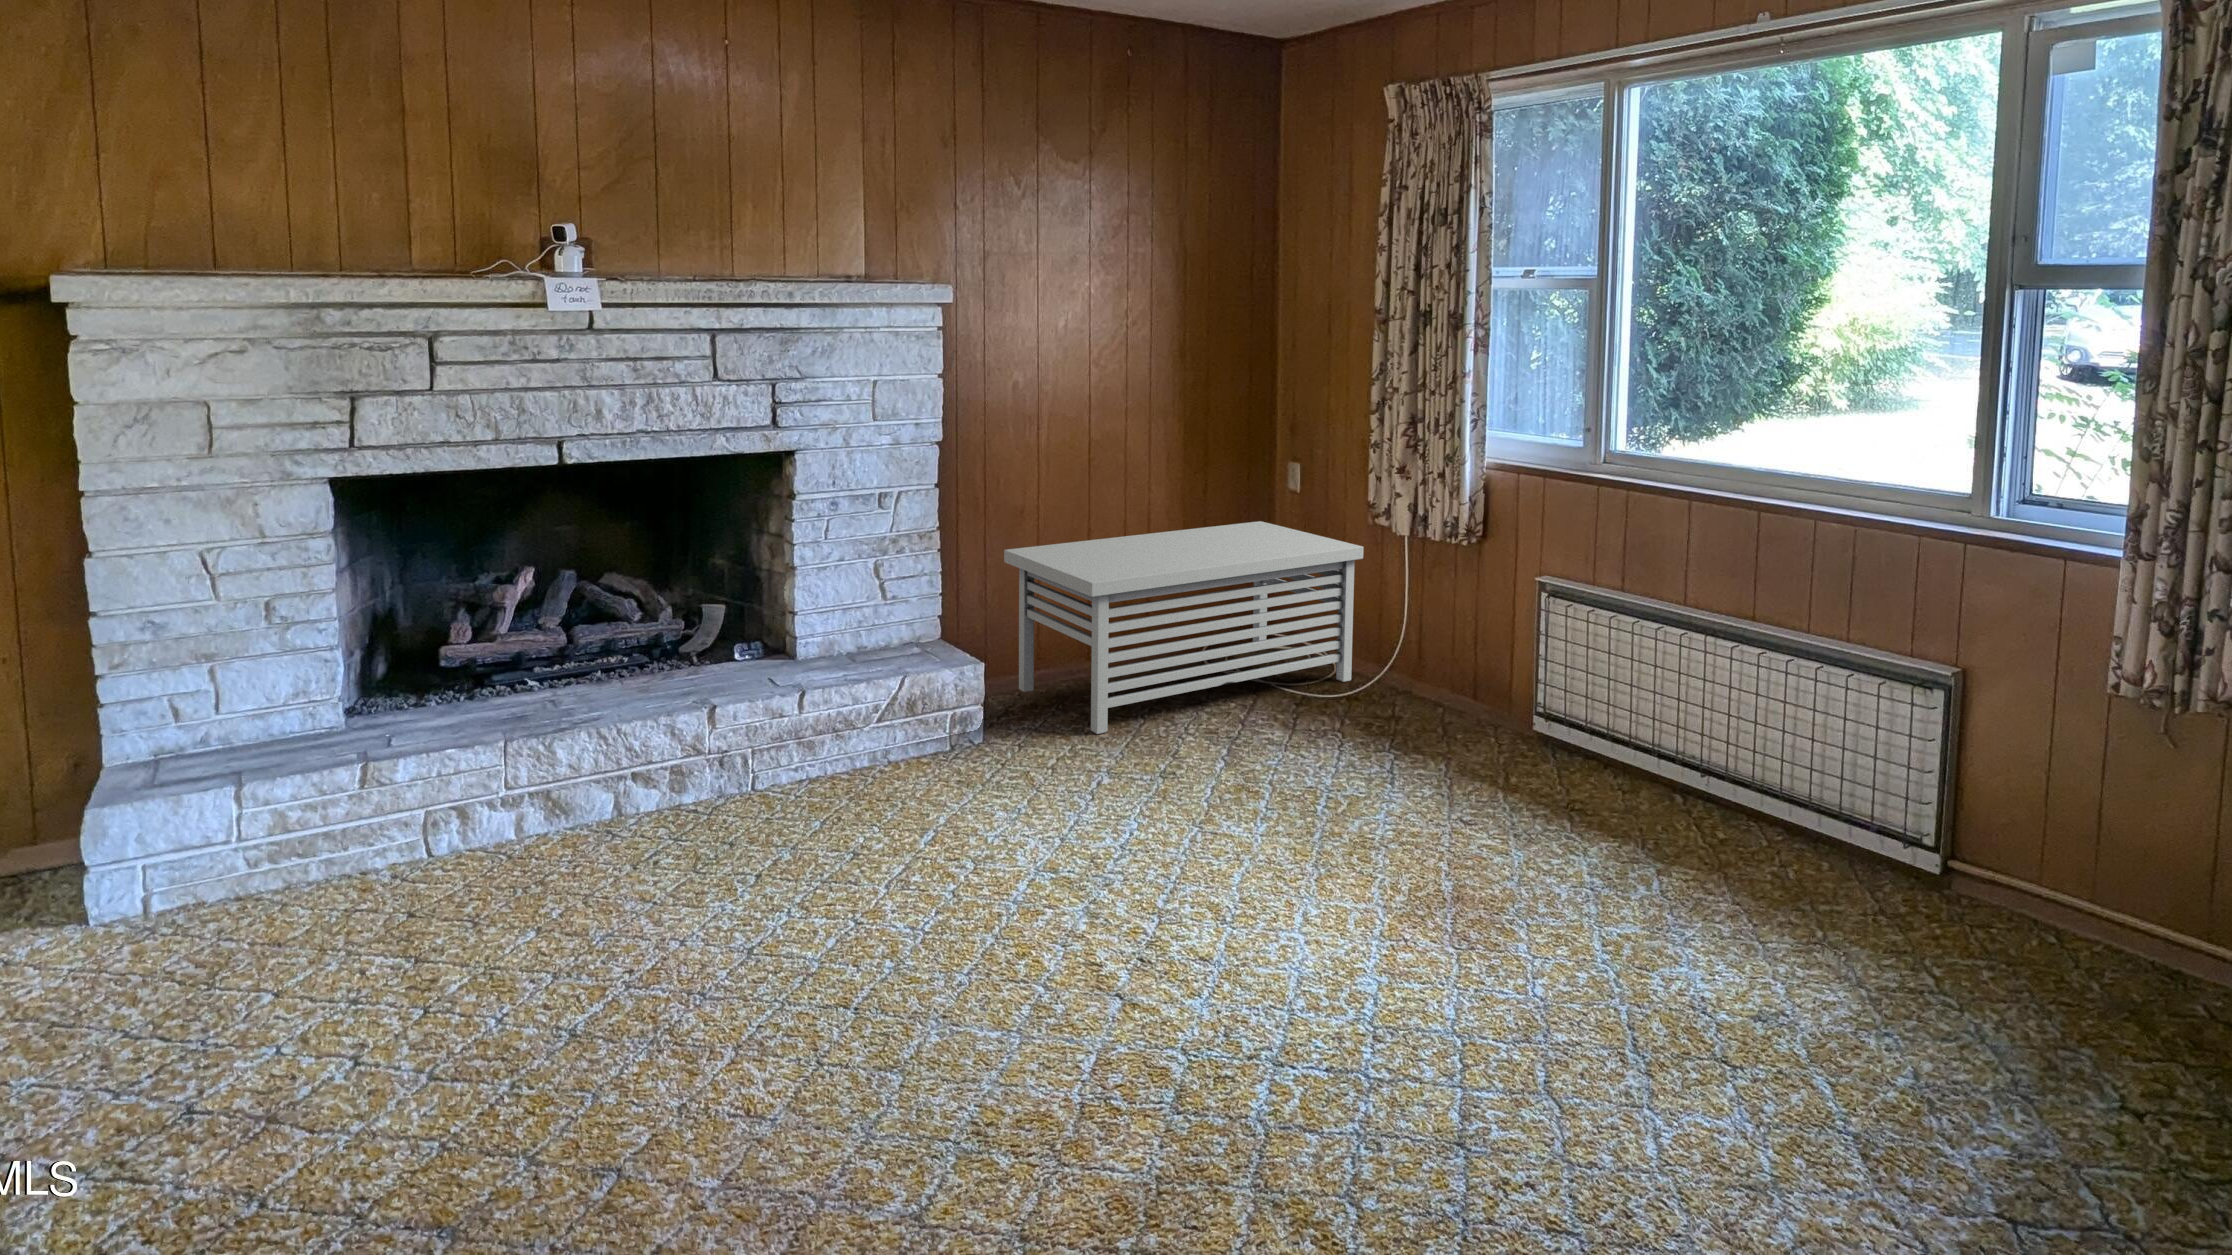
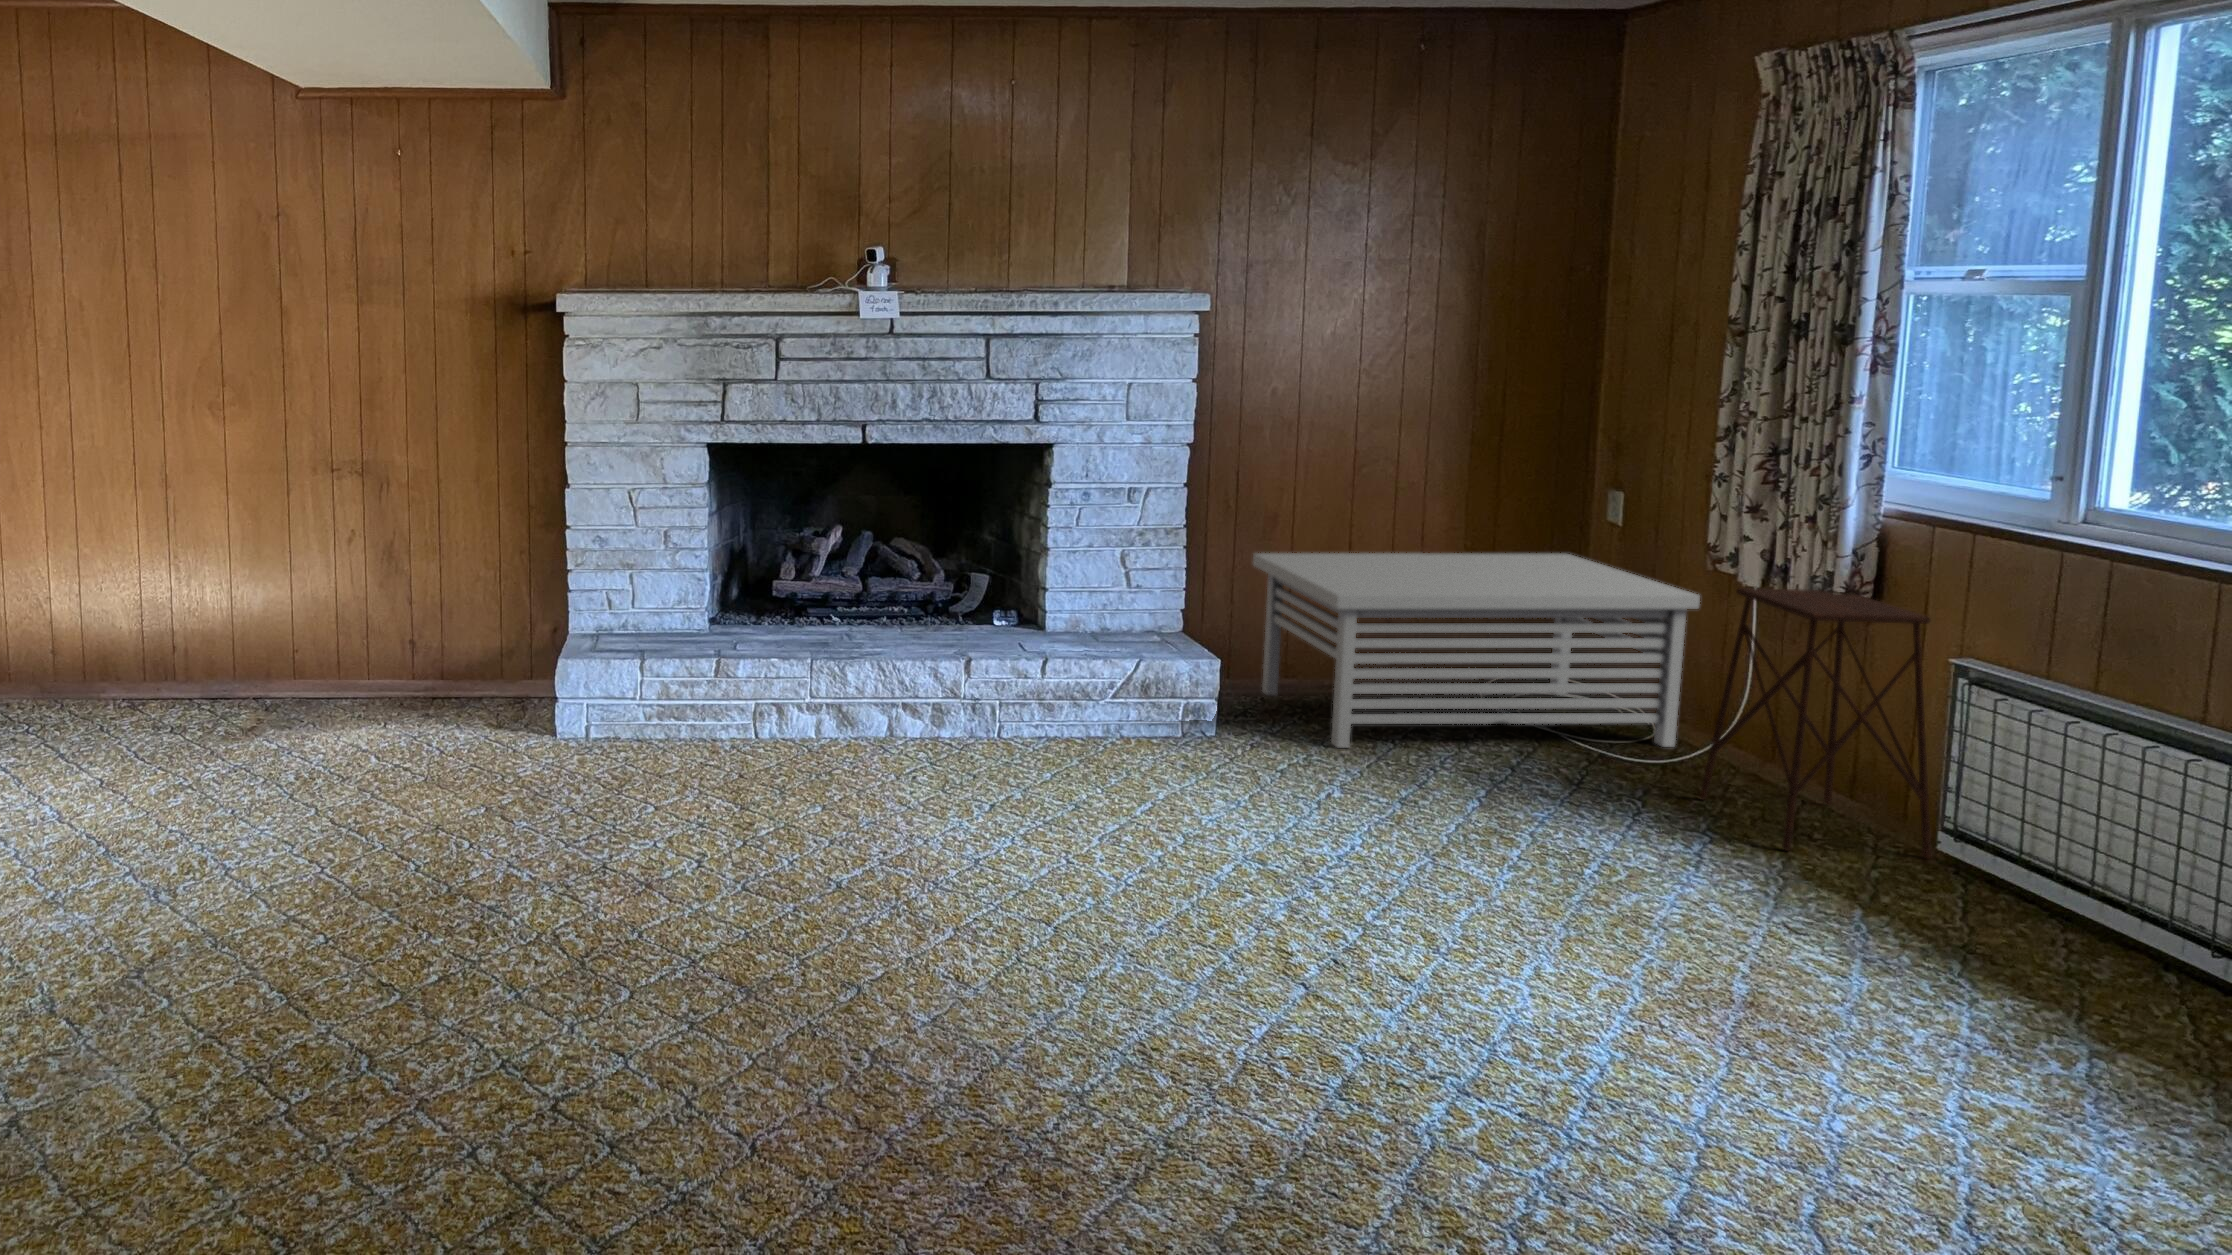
side table: none [1378,531,1530,755] -> present [1700,588,1931,858]

